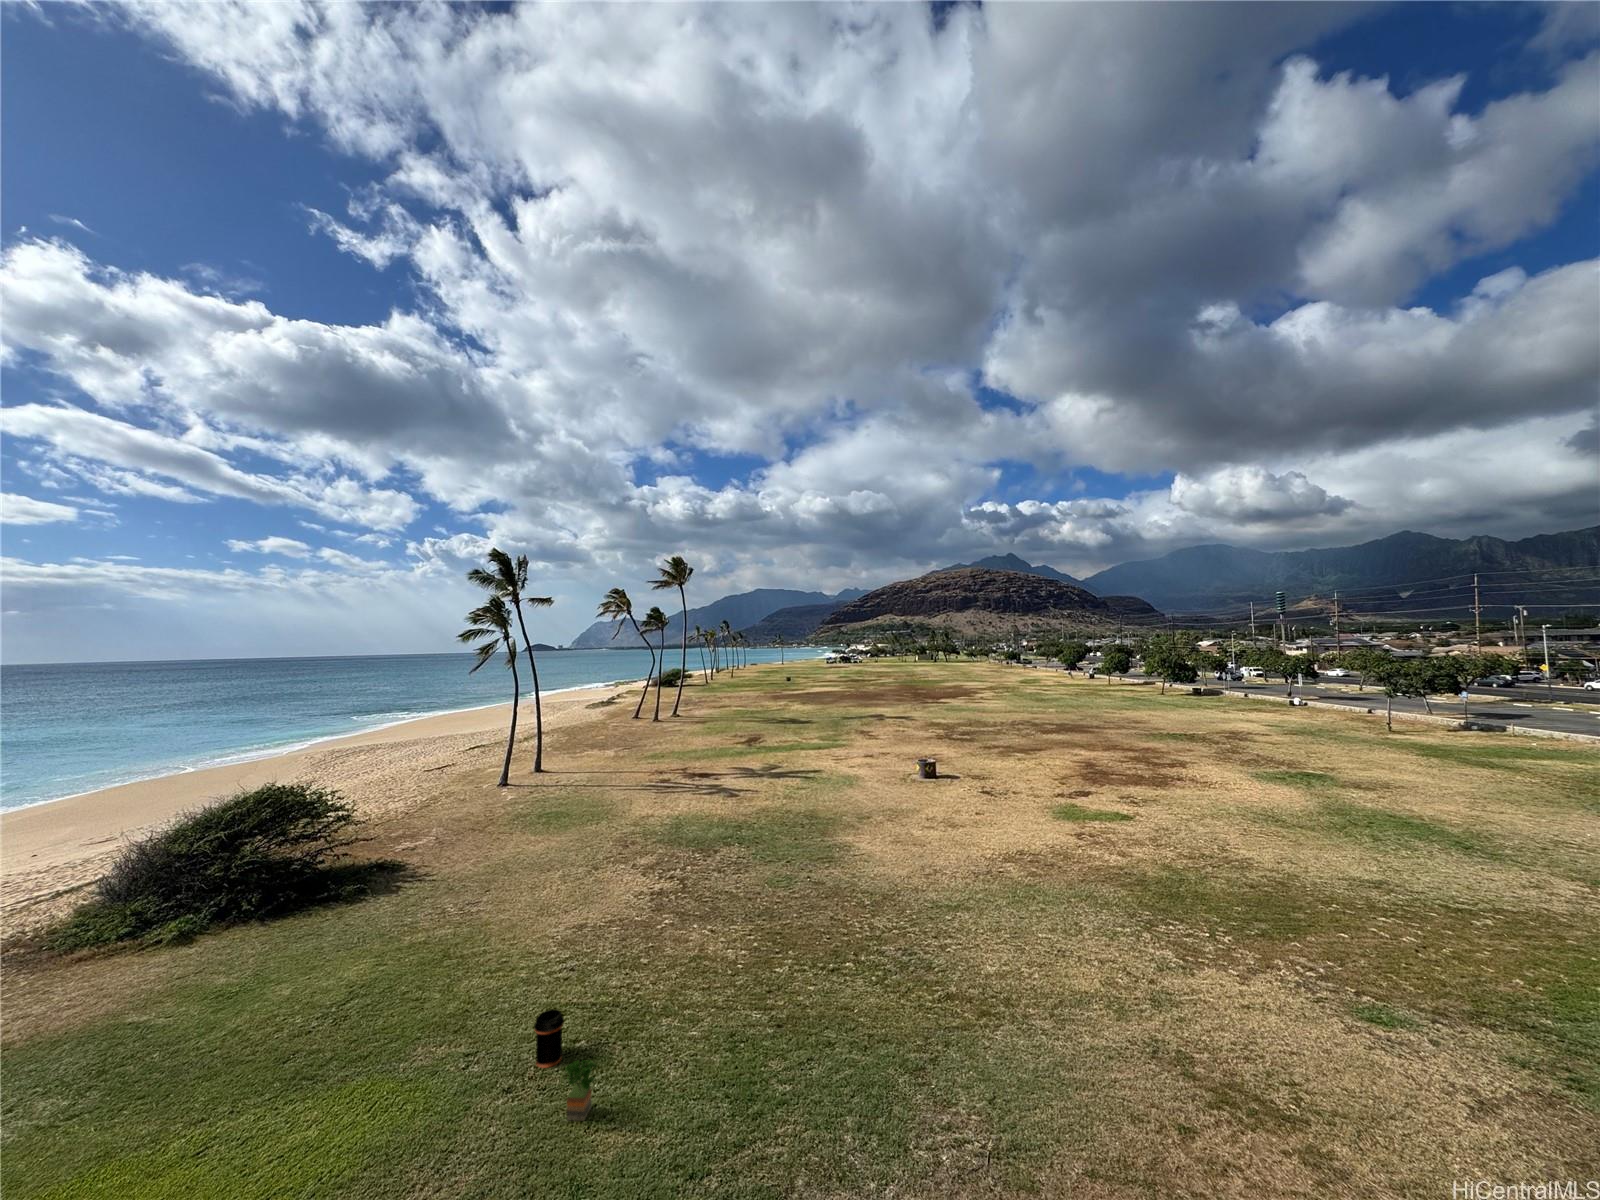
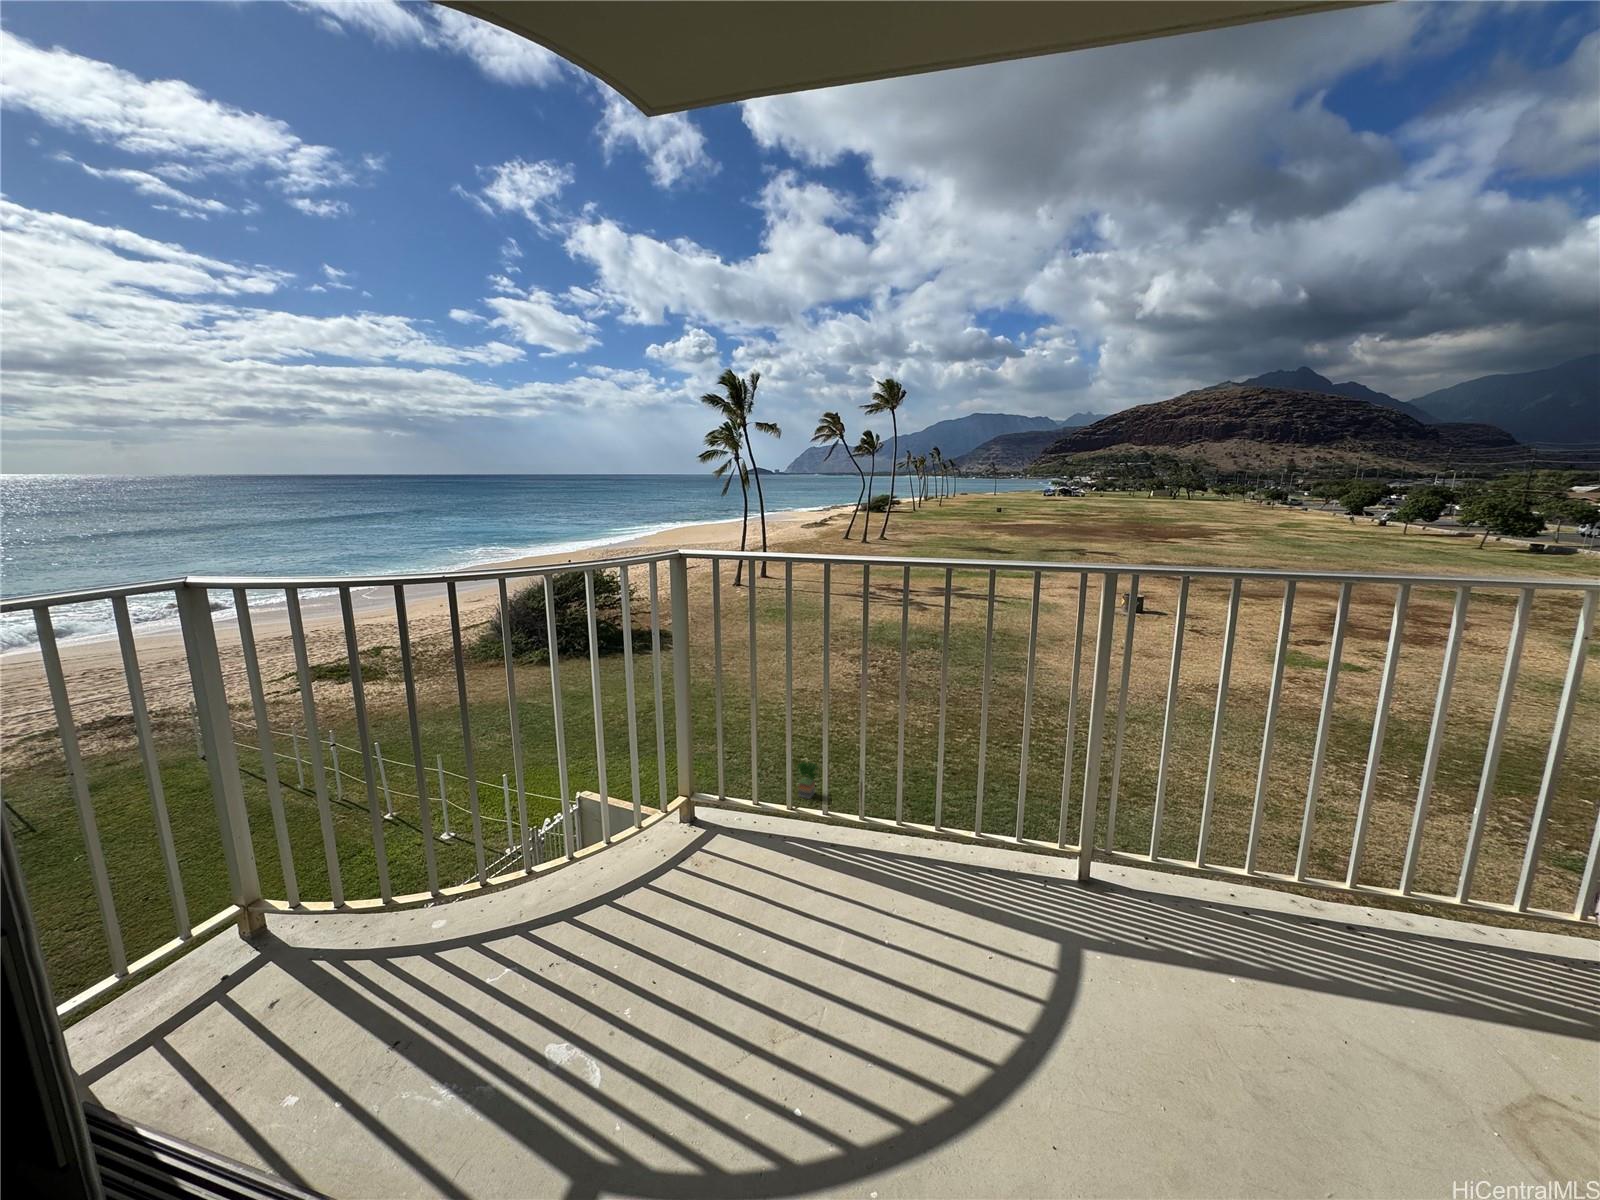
trash can: present [534,1009,564,1068] -> none [774,732,795,768]

